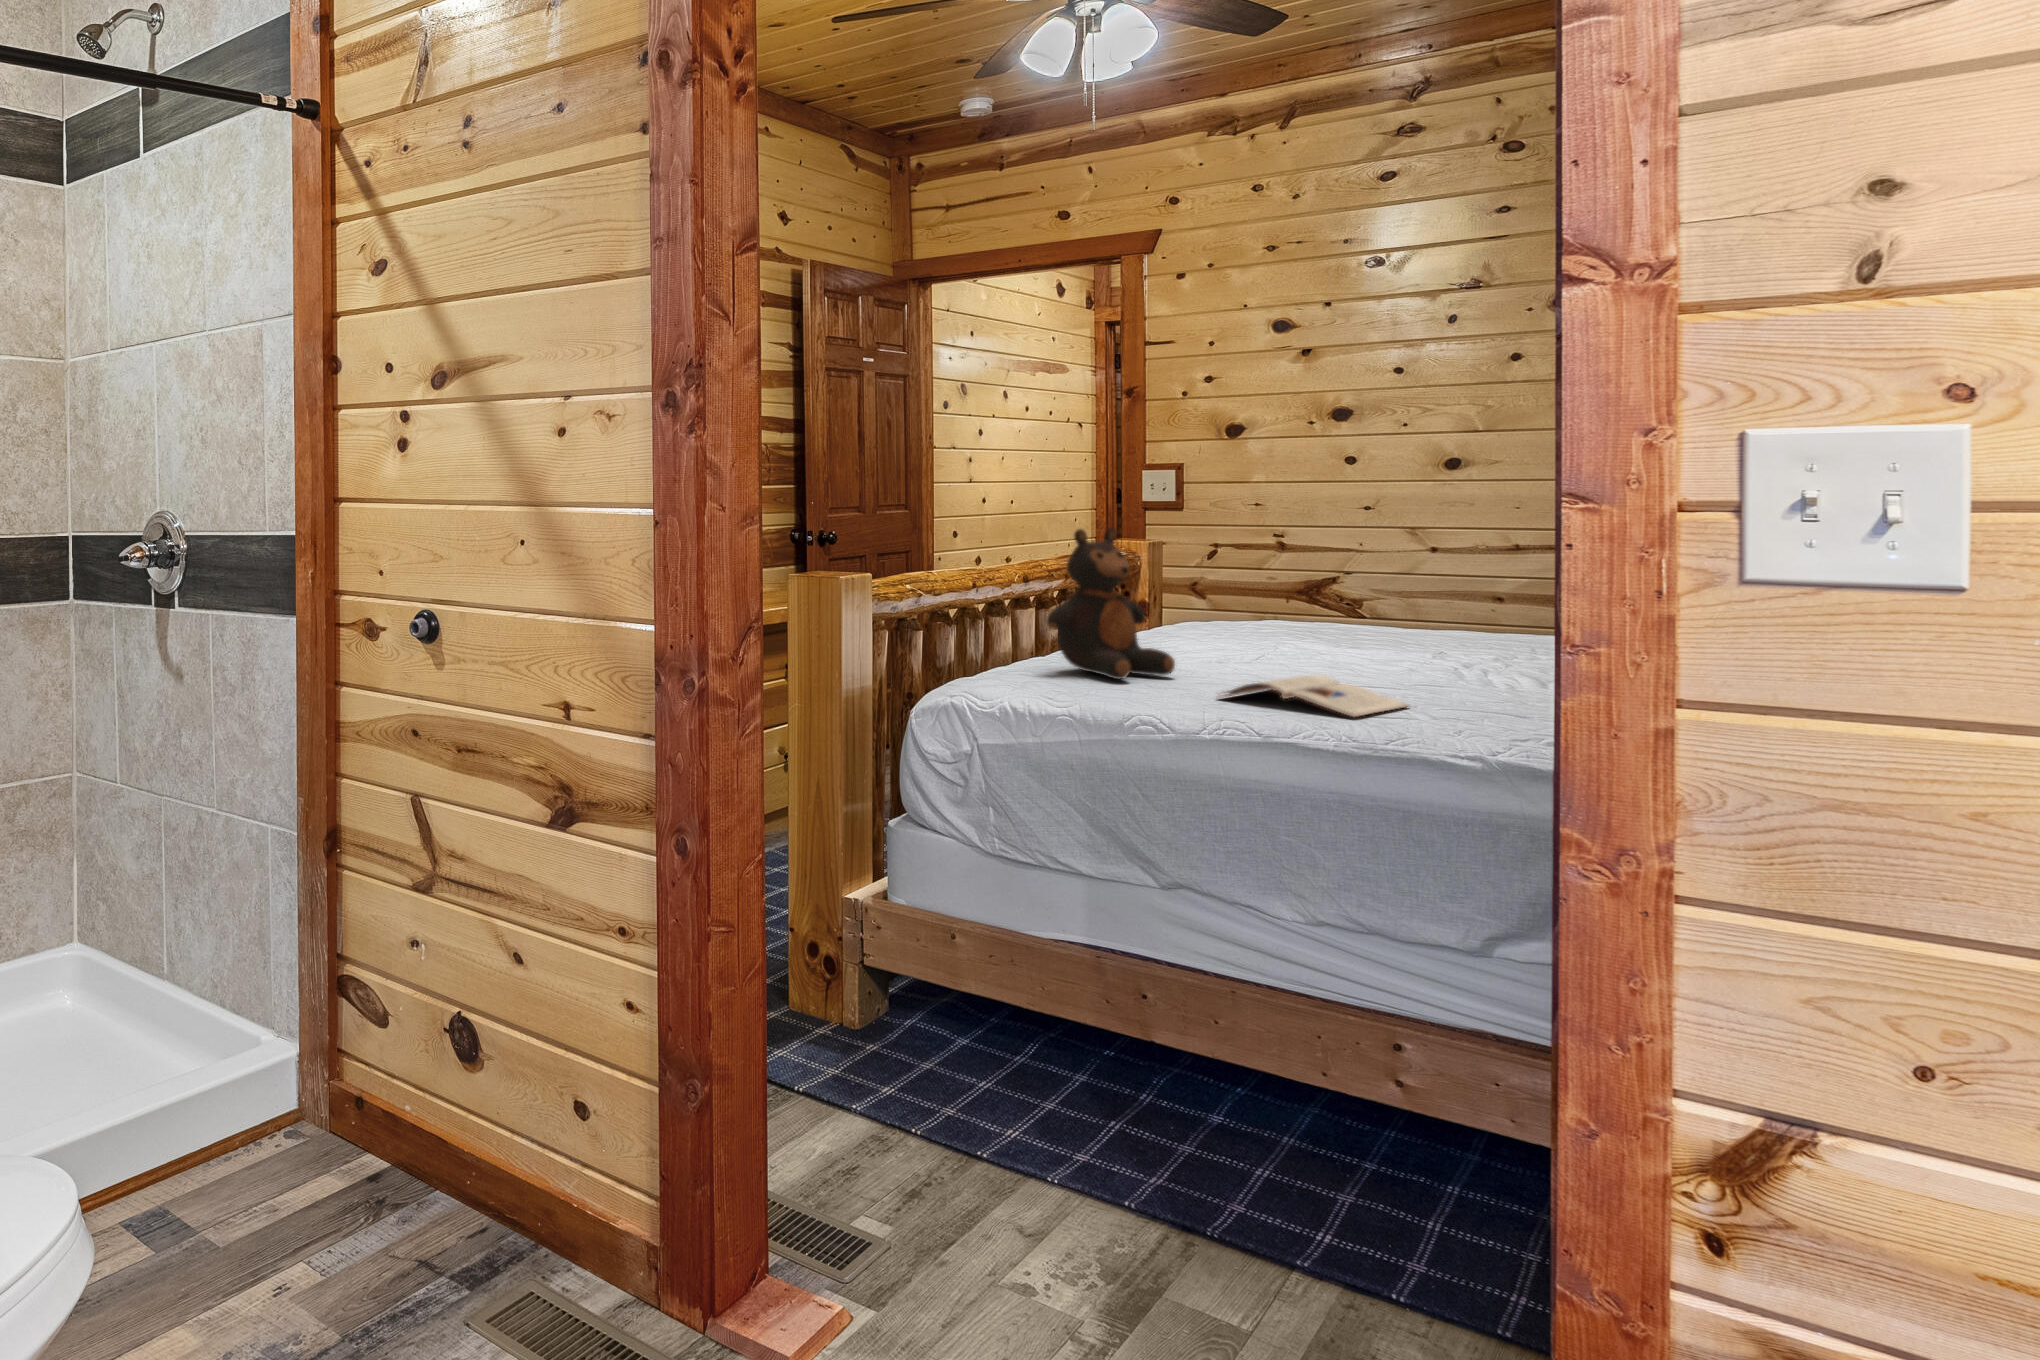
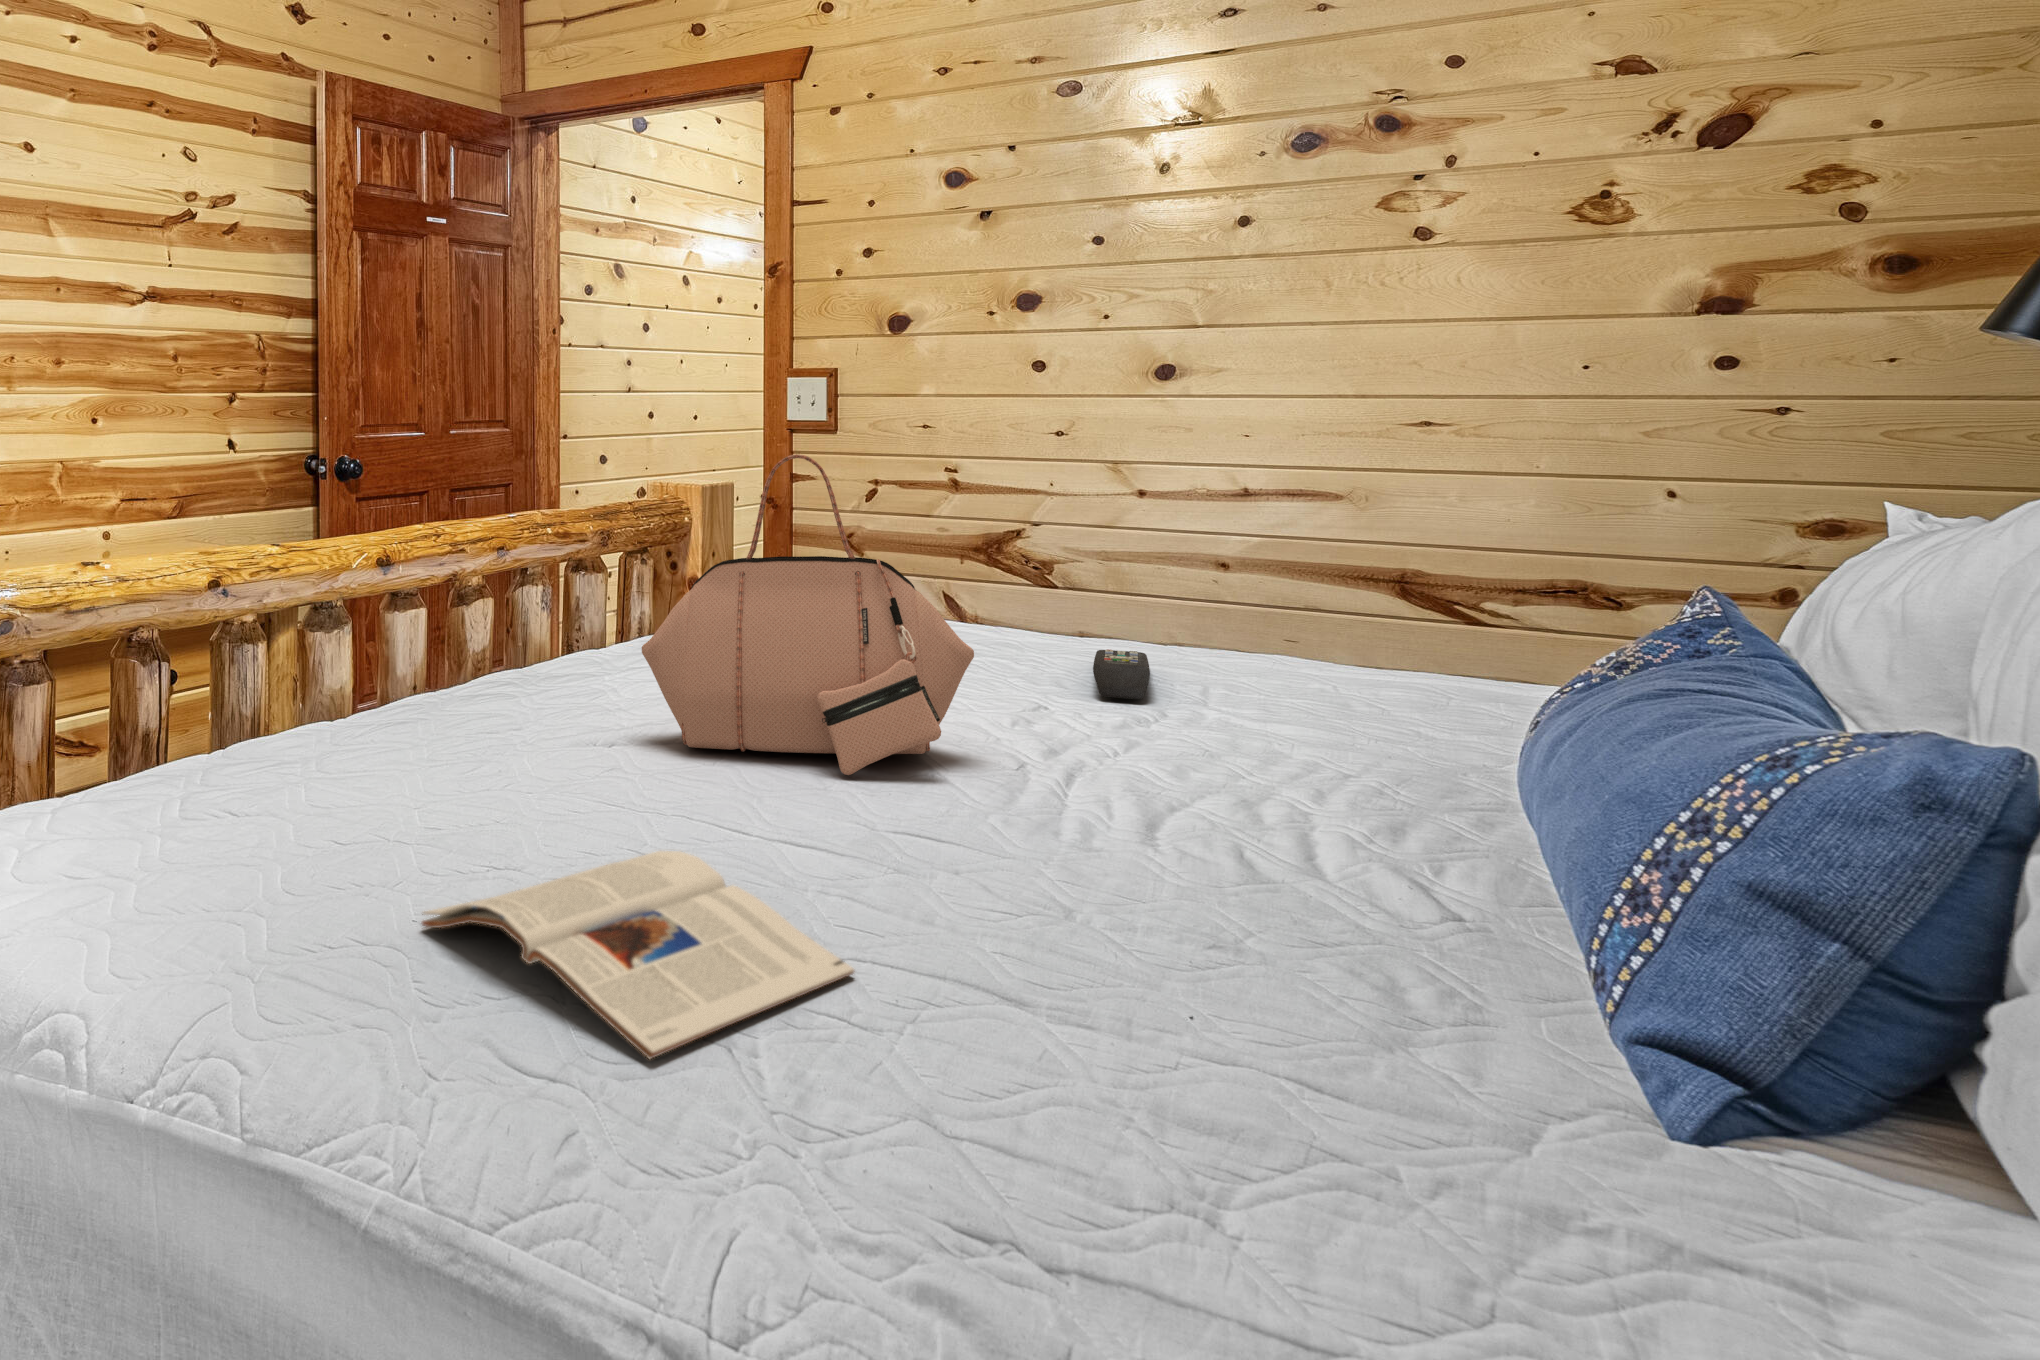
handbag: none [1219,517,1405,668] -> present [642,454,974,775]
teddy bear: present [1047,528,1175,679] -> none [205,475,463,831]
remote control: none [1444,629,1486,648] -> present [1093,649,1150,699]

